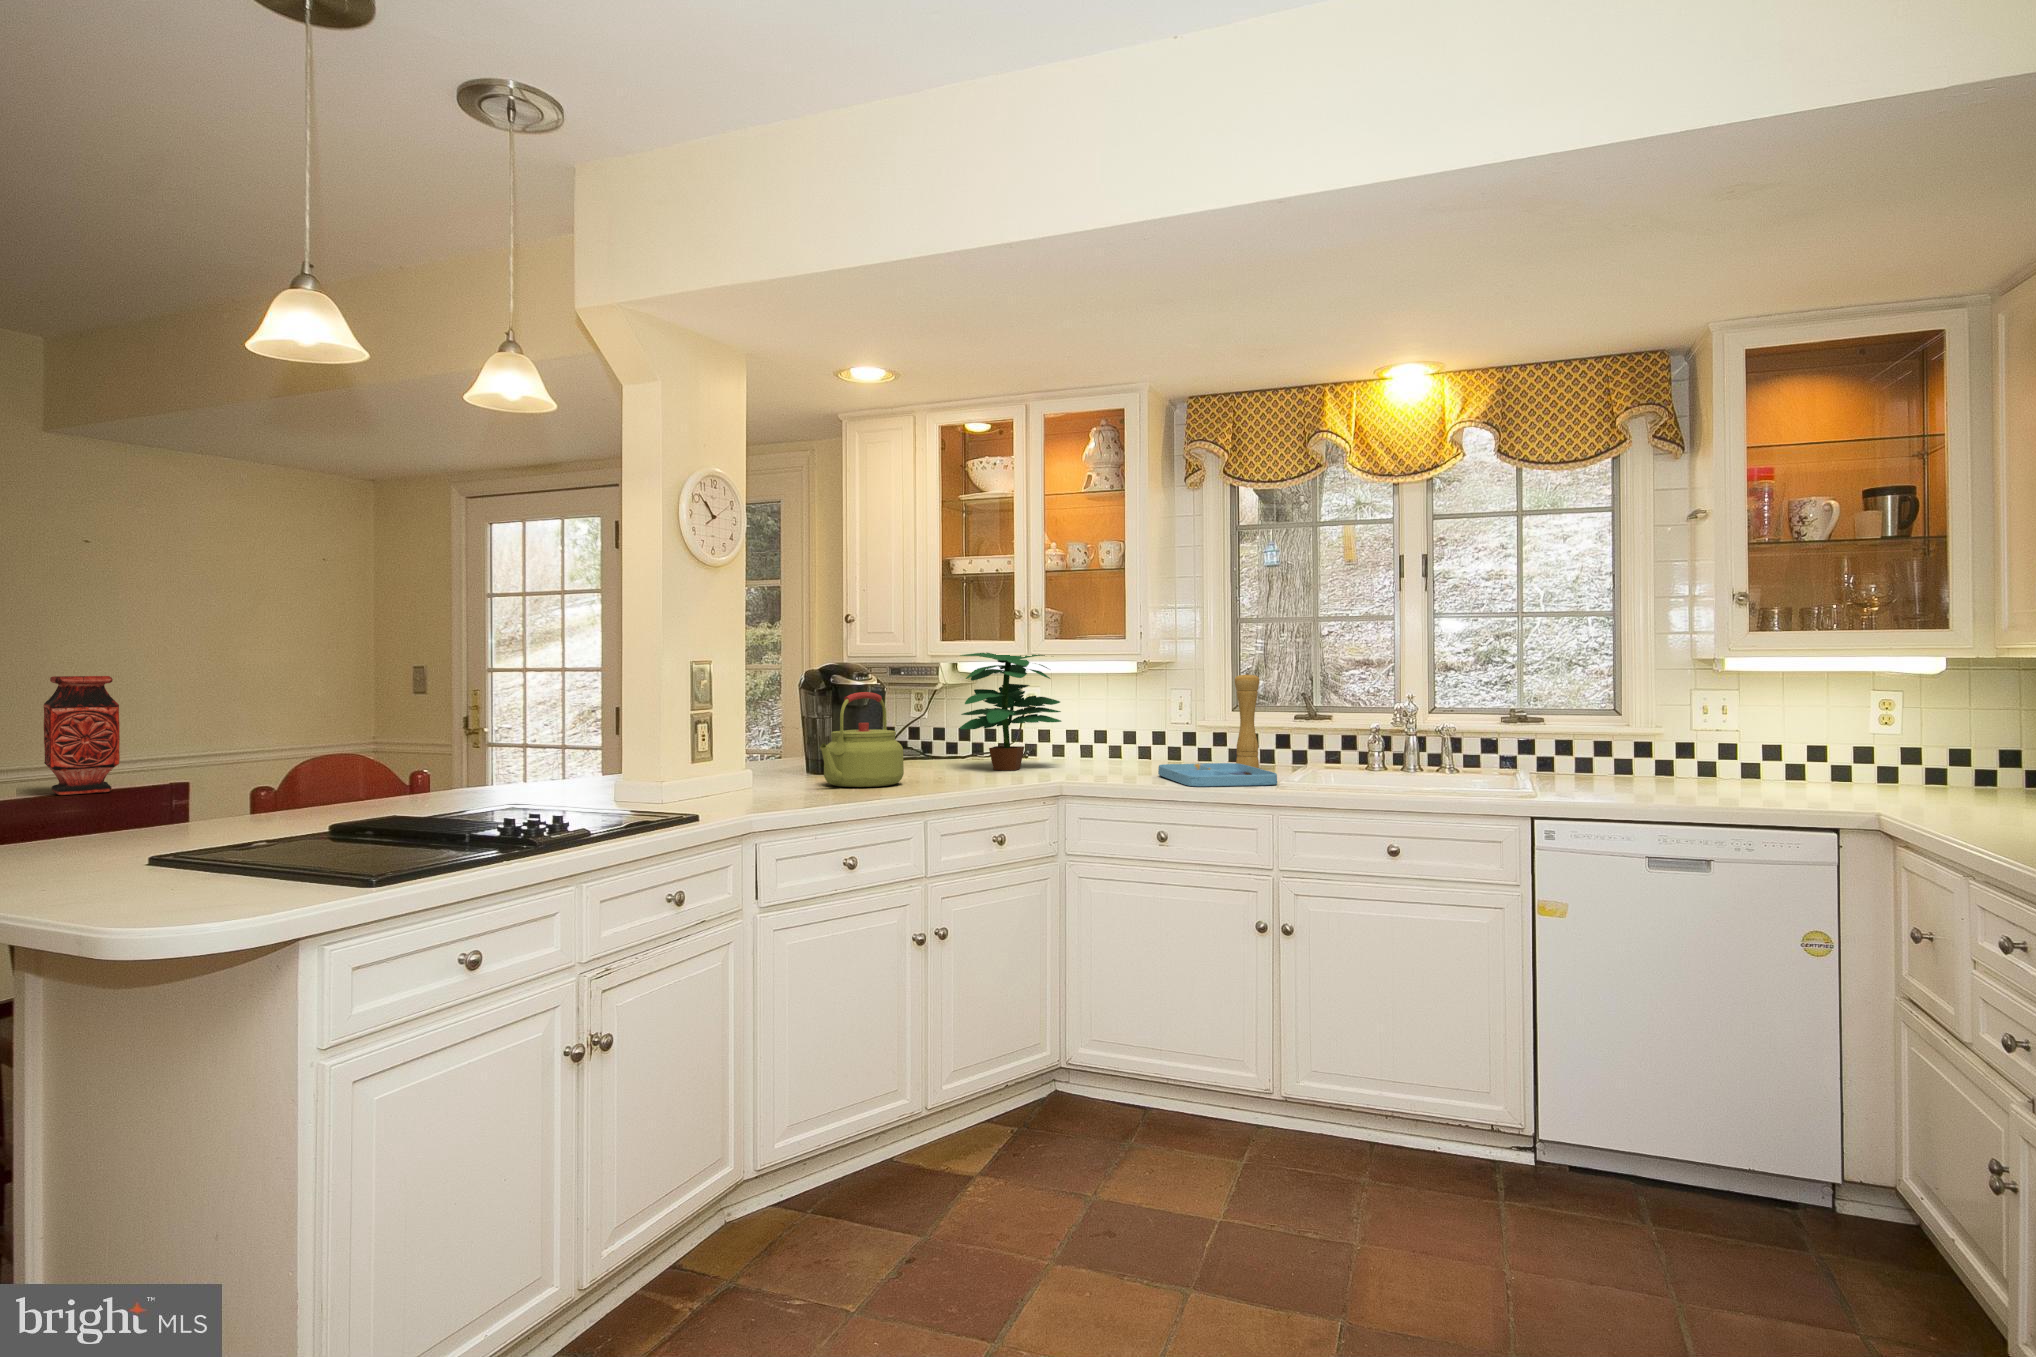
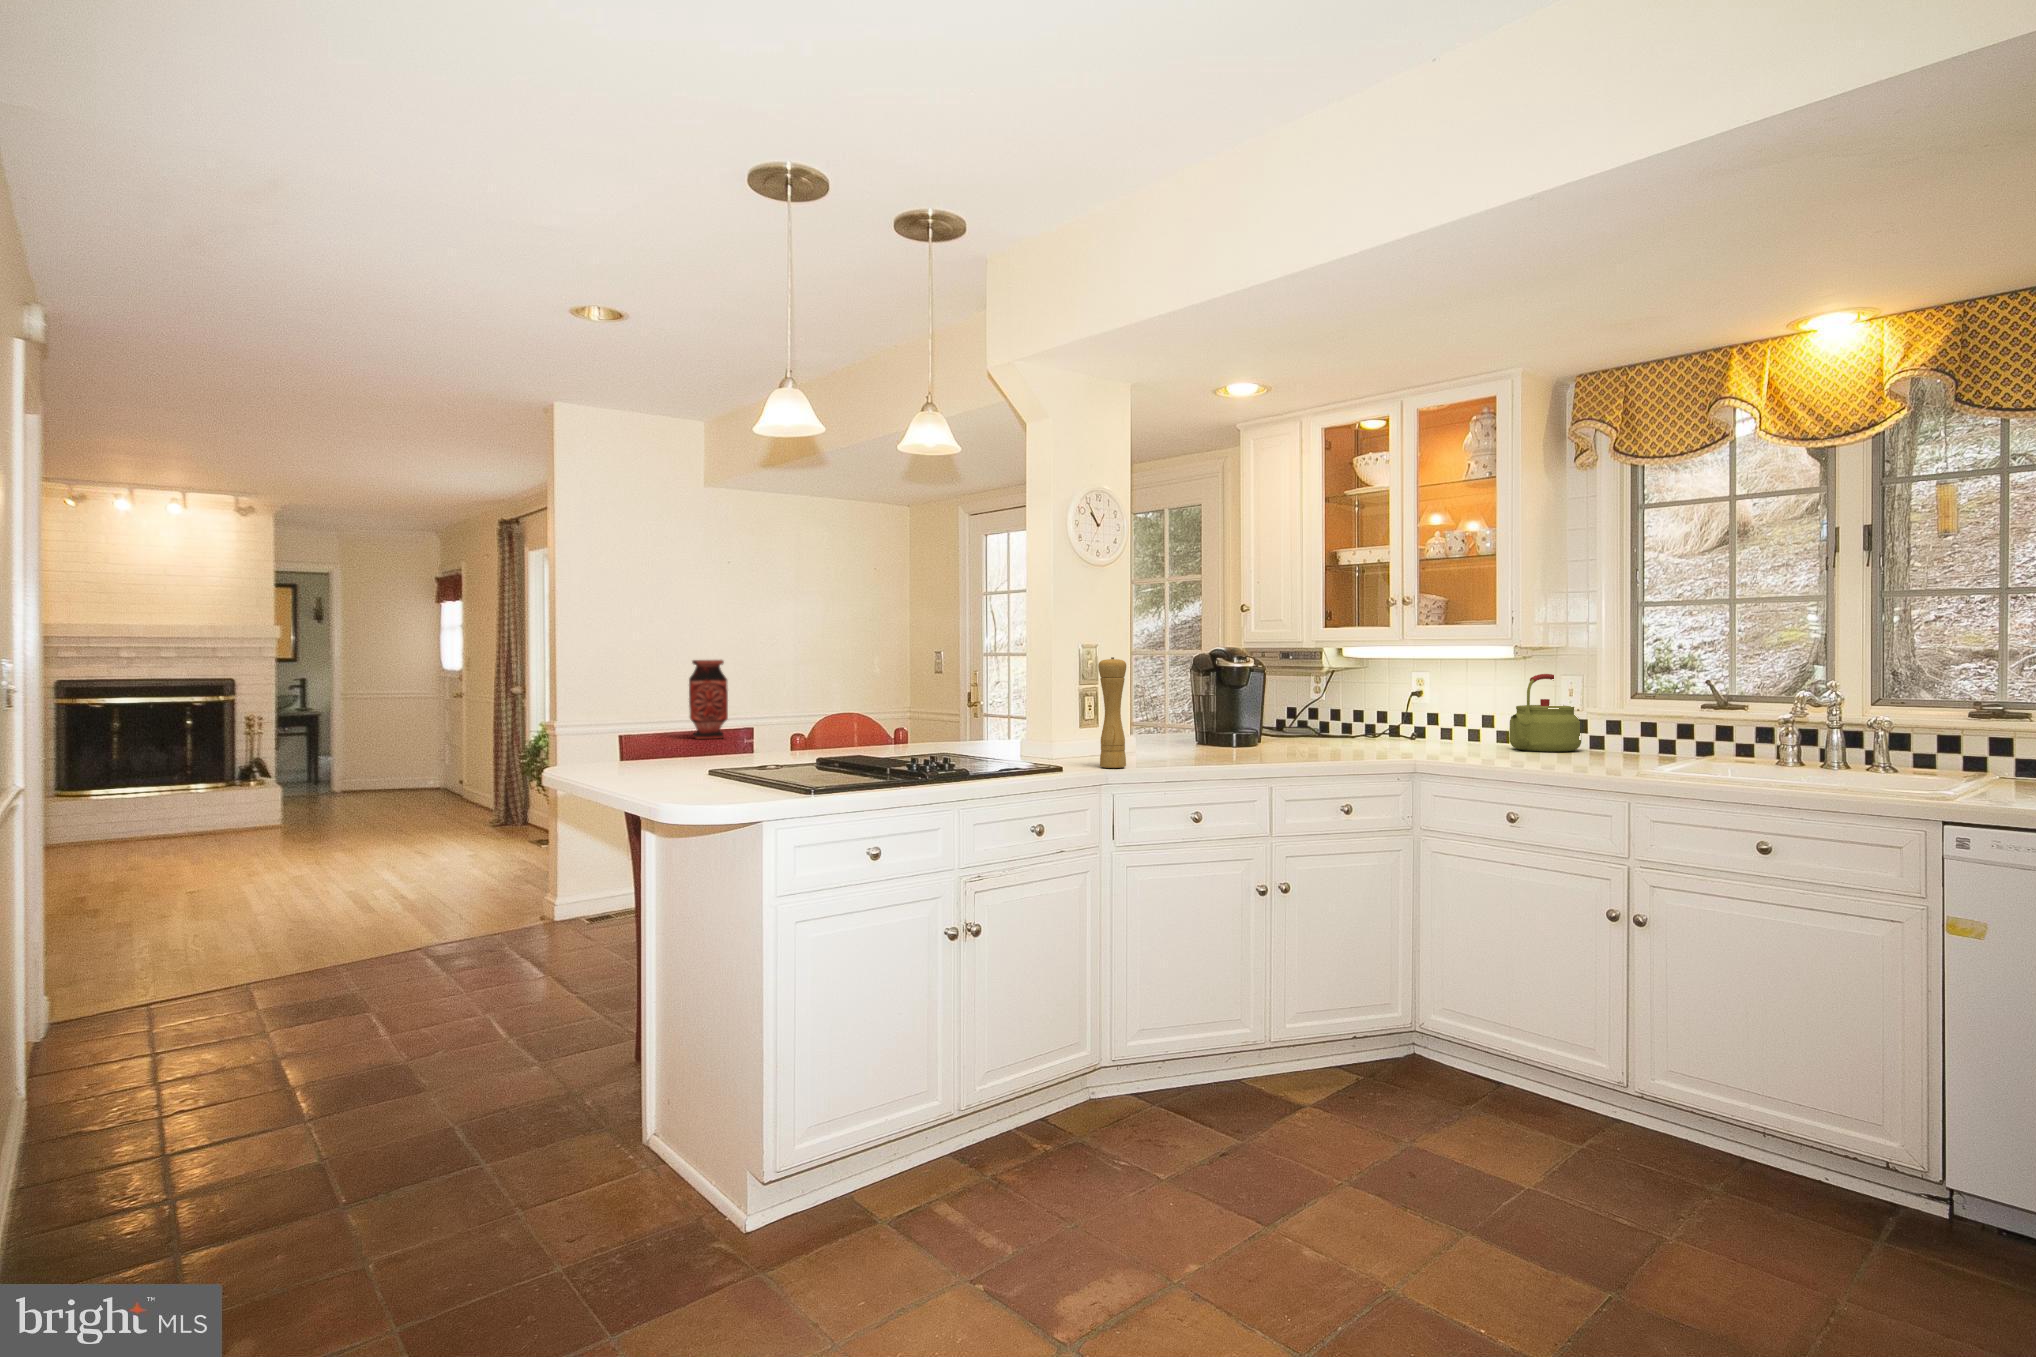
potted plant: present [960,653,1061,770] -> none [1335,638,1441,750]
pepper mill: present [1235,673,1260,768] -> present [1098,657,1126,768]
kettle: present [820,692,904,787] -> present [1509,674,1581,752]
tray: present [1158,763,1277,787] -> none [1523,749,1638,772]

